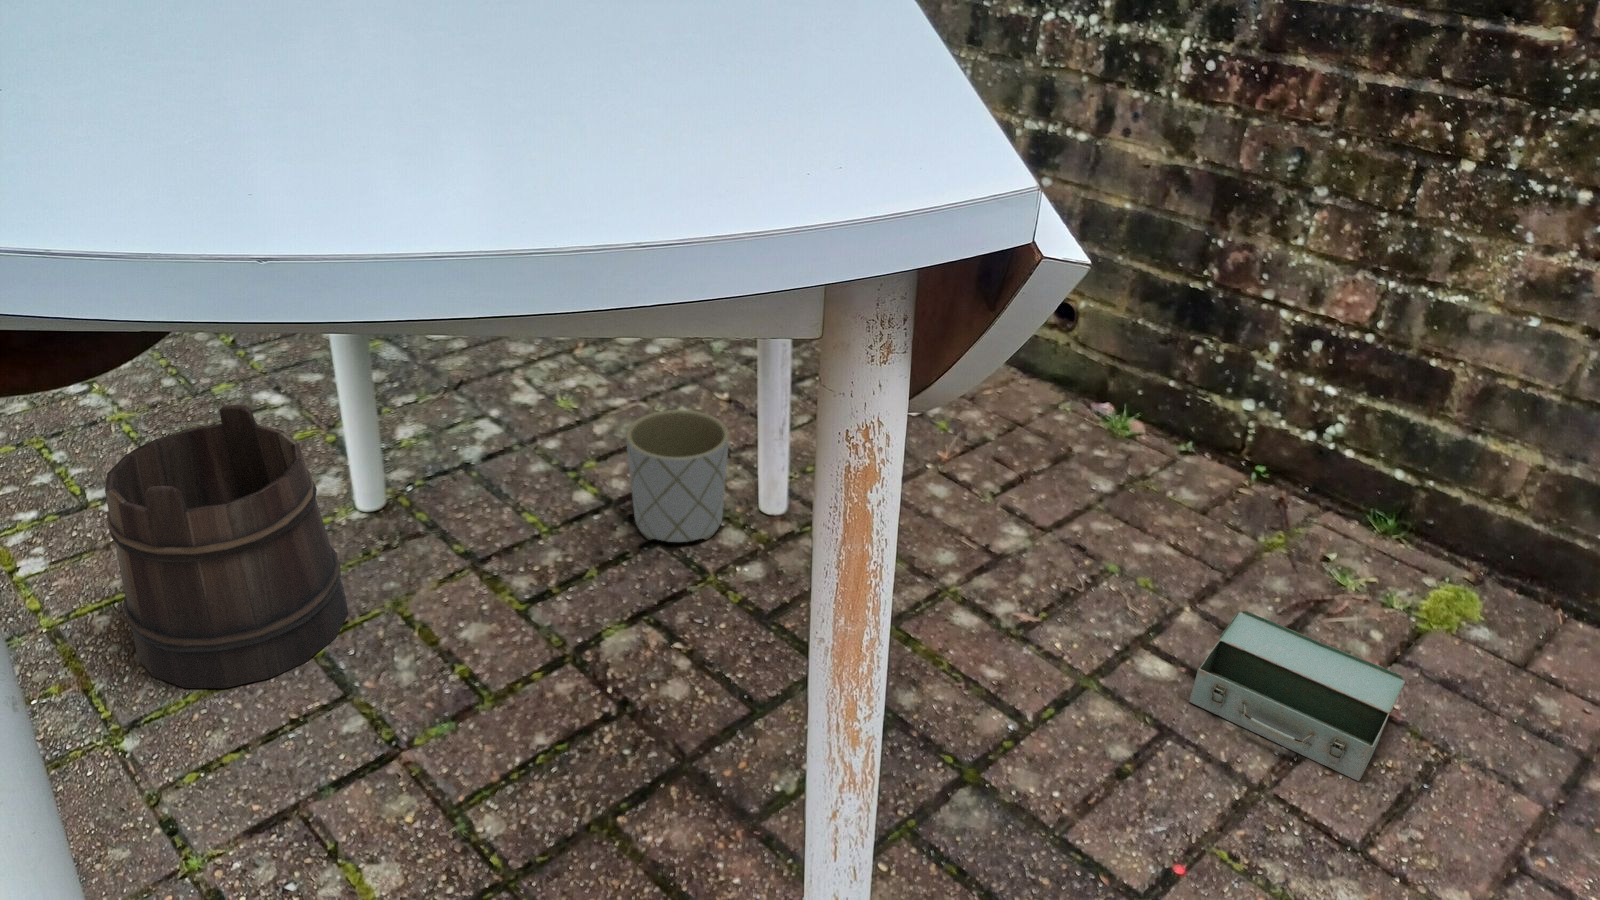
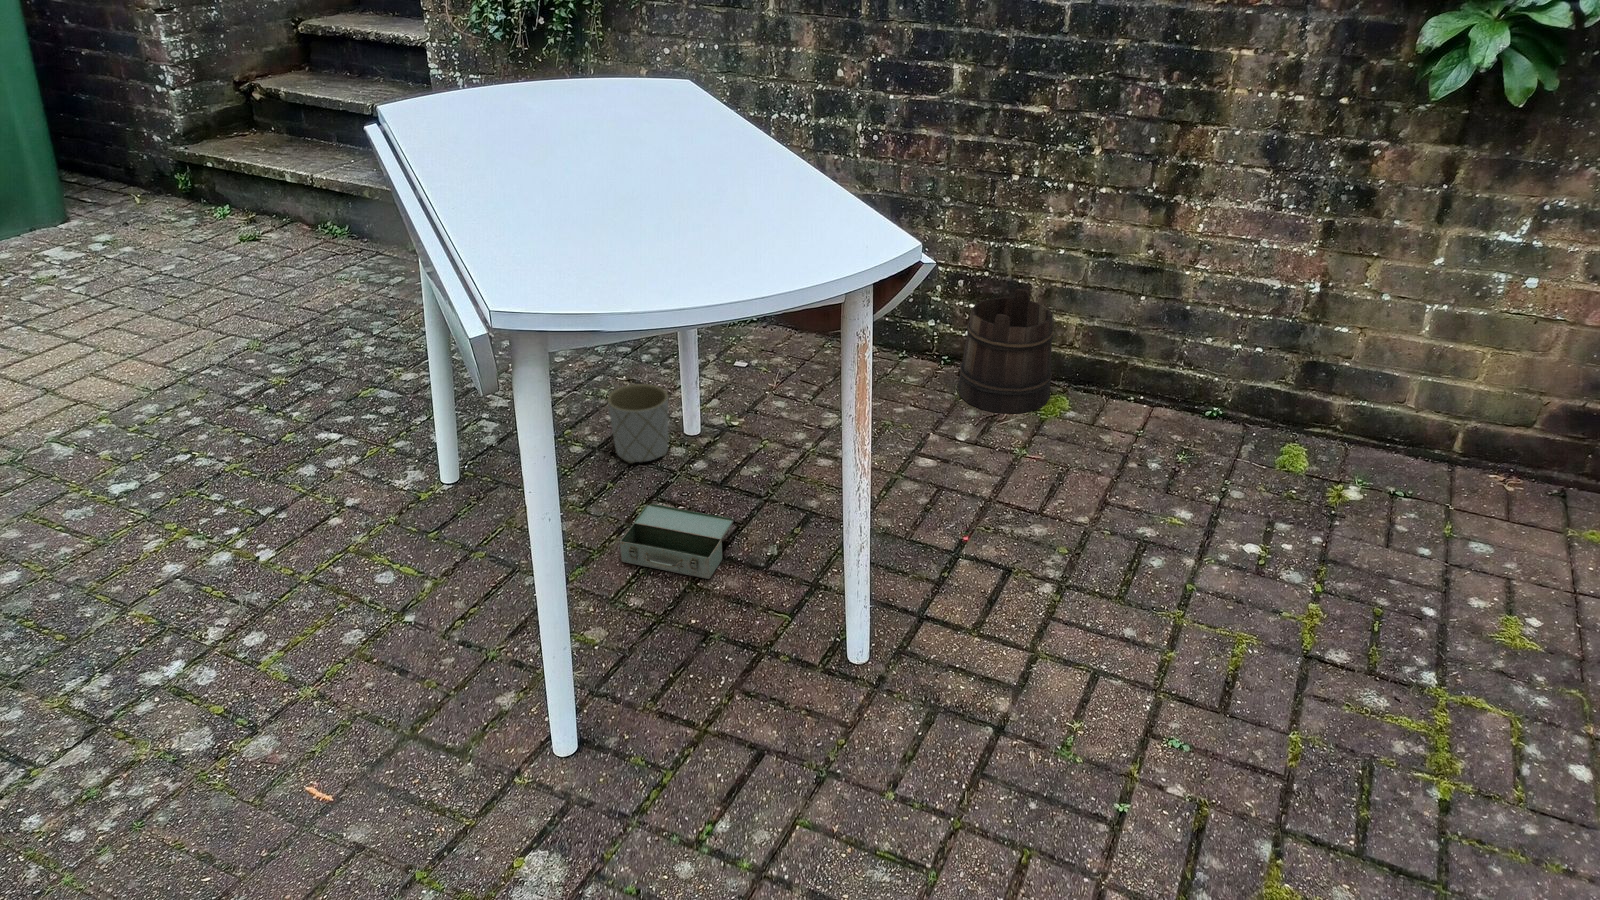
bucket: present [105,405,348,688] -> present [958,289,1053,413]
toolbox: present [1189,611,1405,781] -> present [620,504,733,579]

